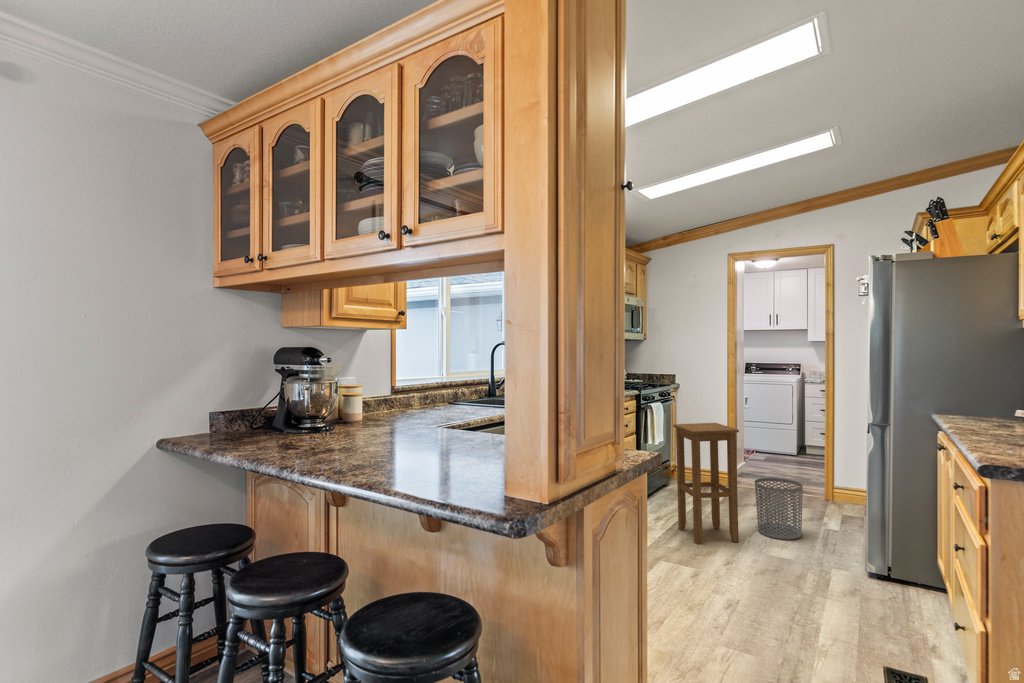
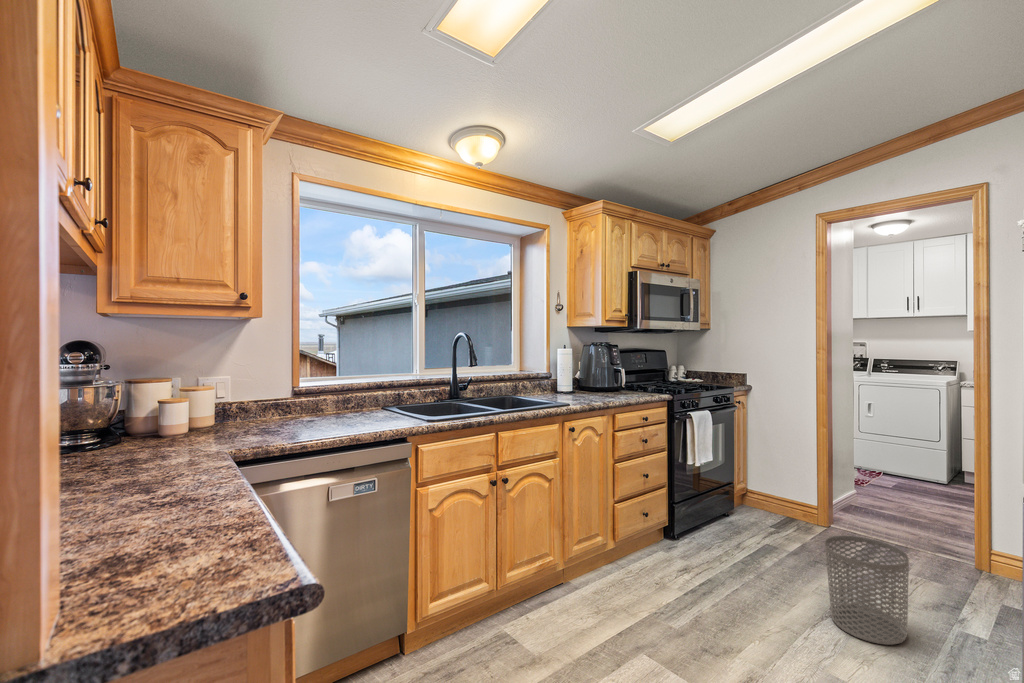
stool: present [673,423,739,544] -> none [695,447,787,635]

